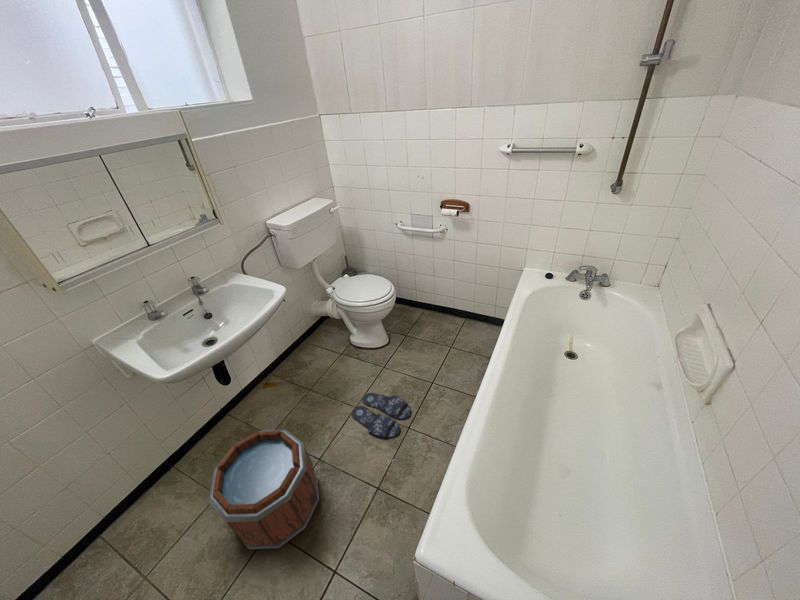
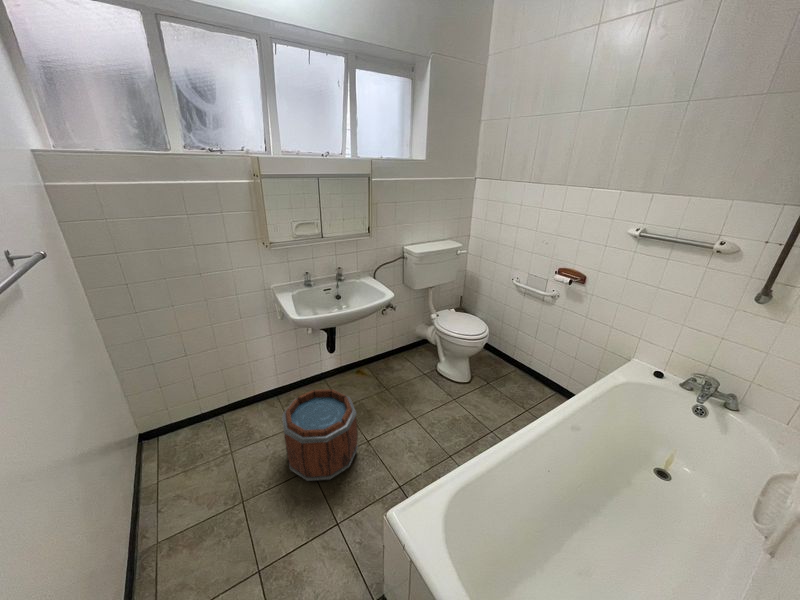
slippers: present [352,393,411,438] -> none [407,413,459,456]

